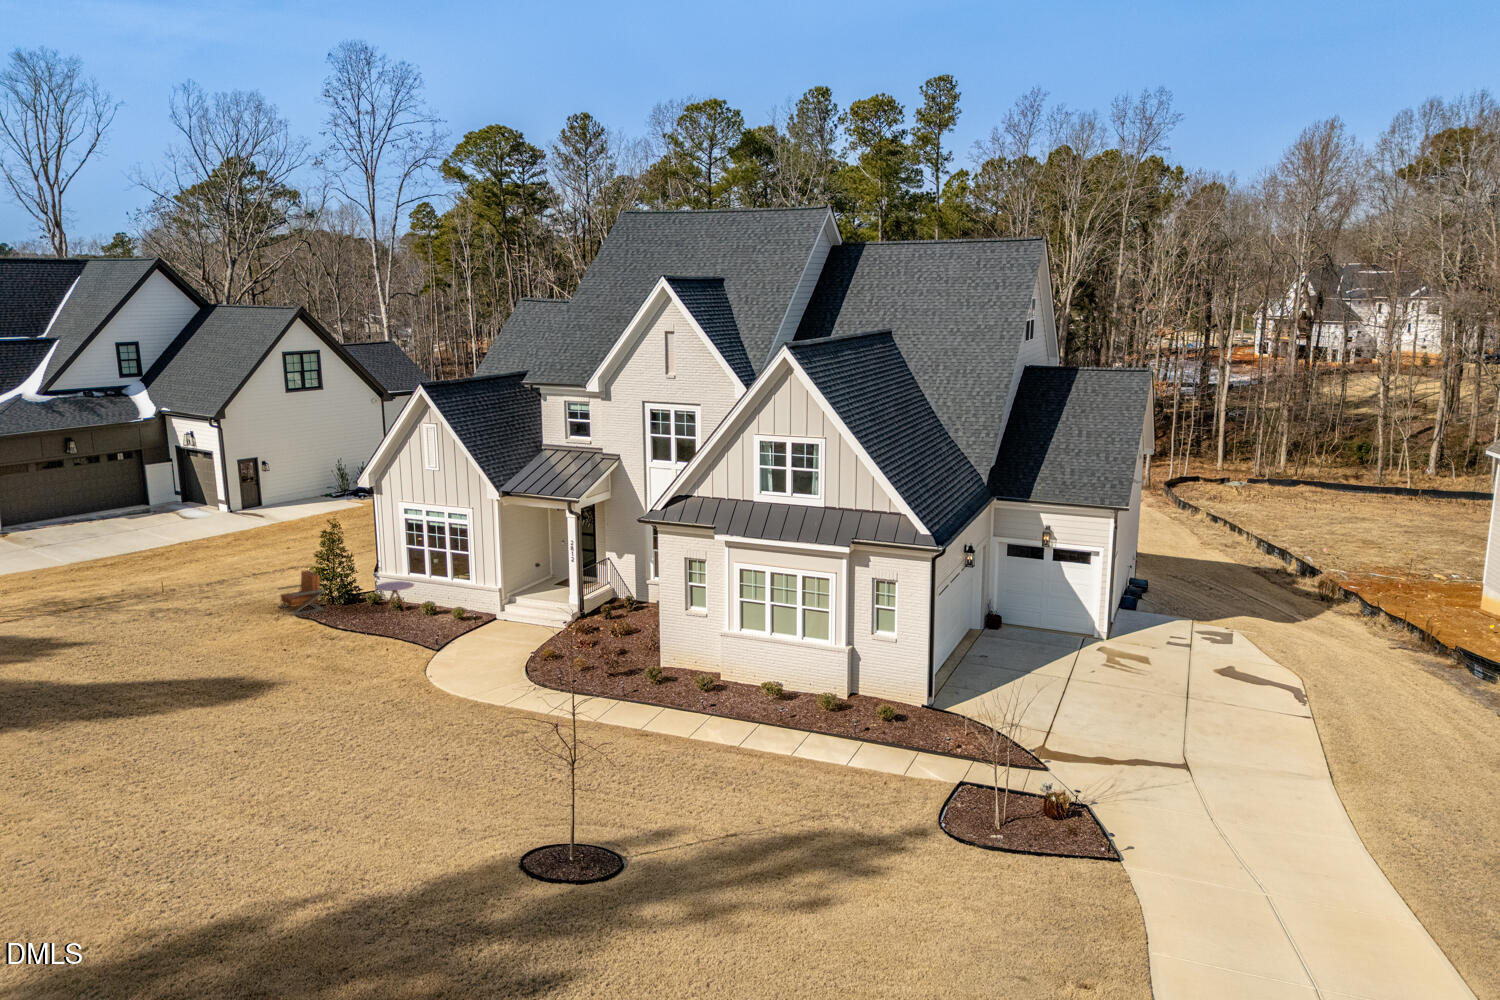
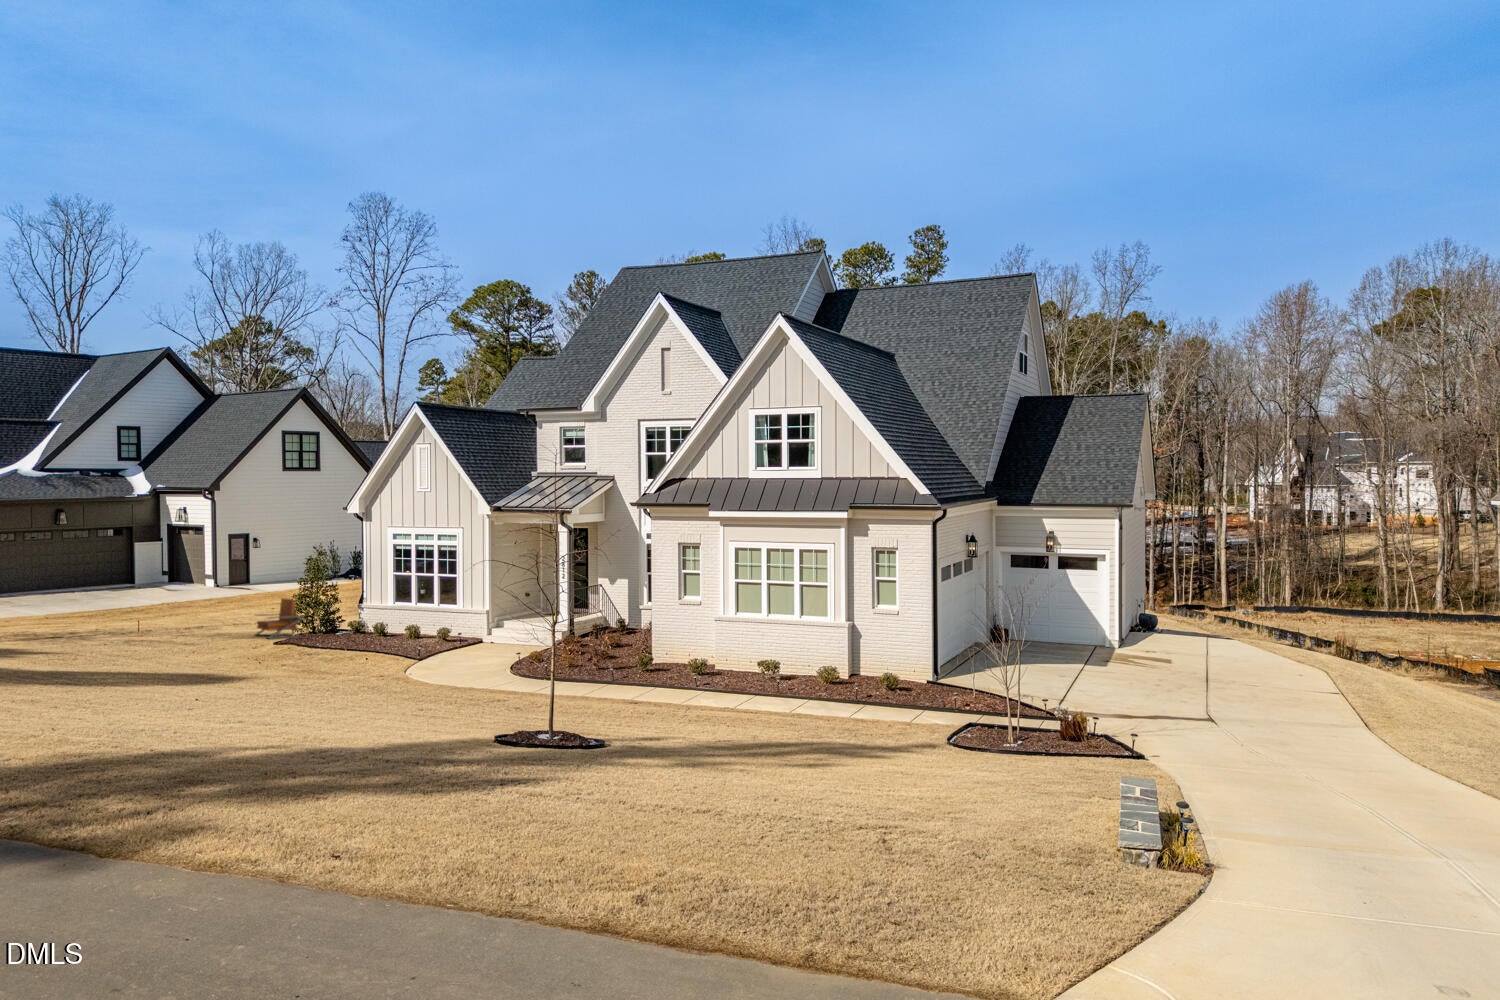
round table: present [375,581,414,610] -> none [357,610,397,639]

